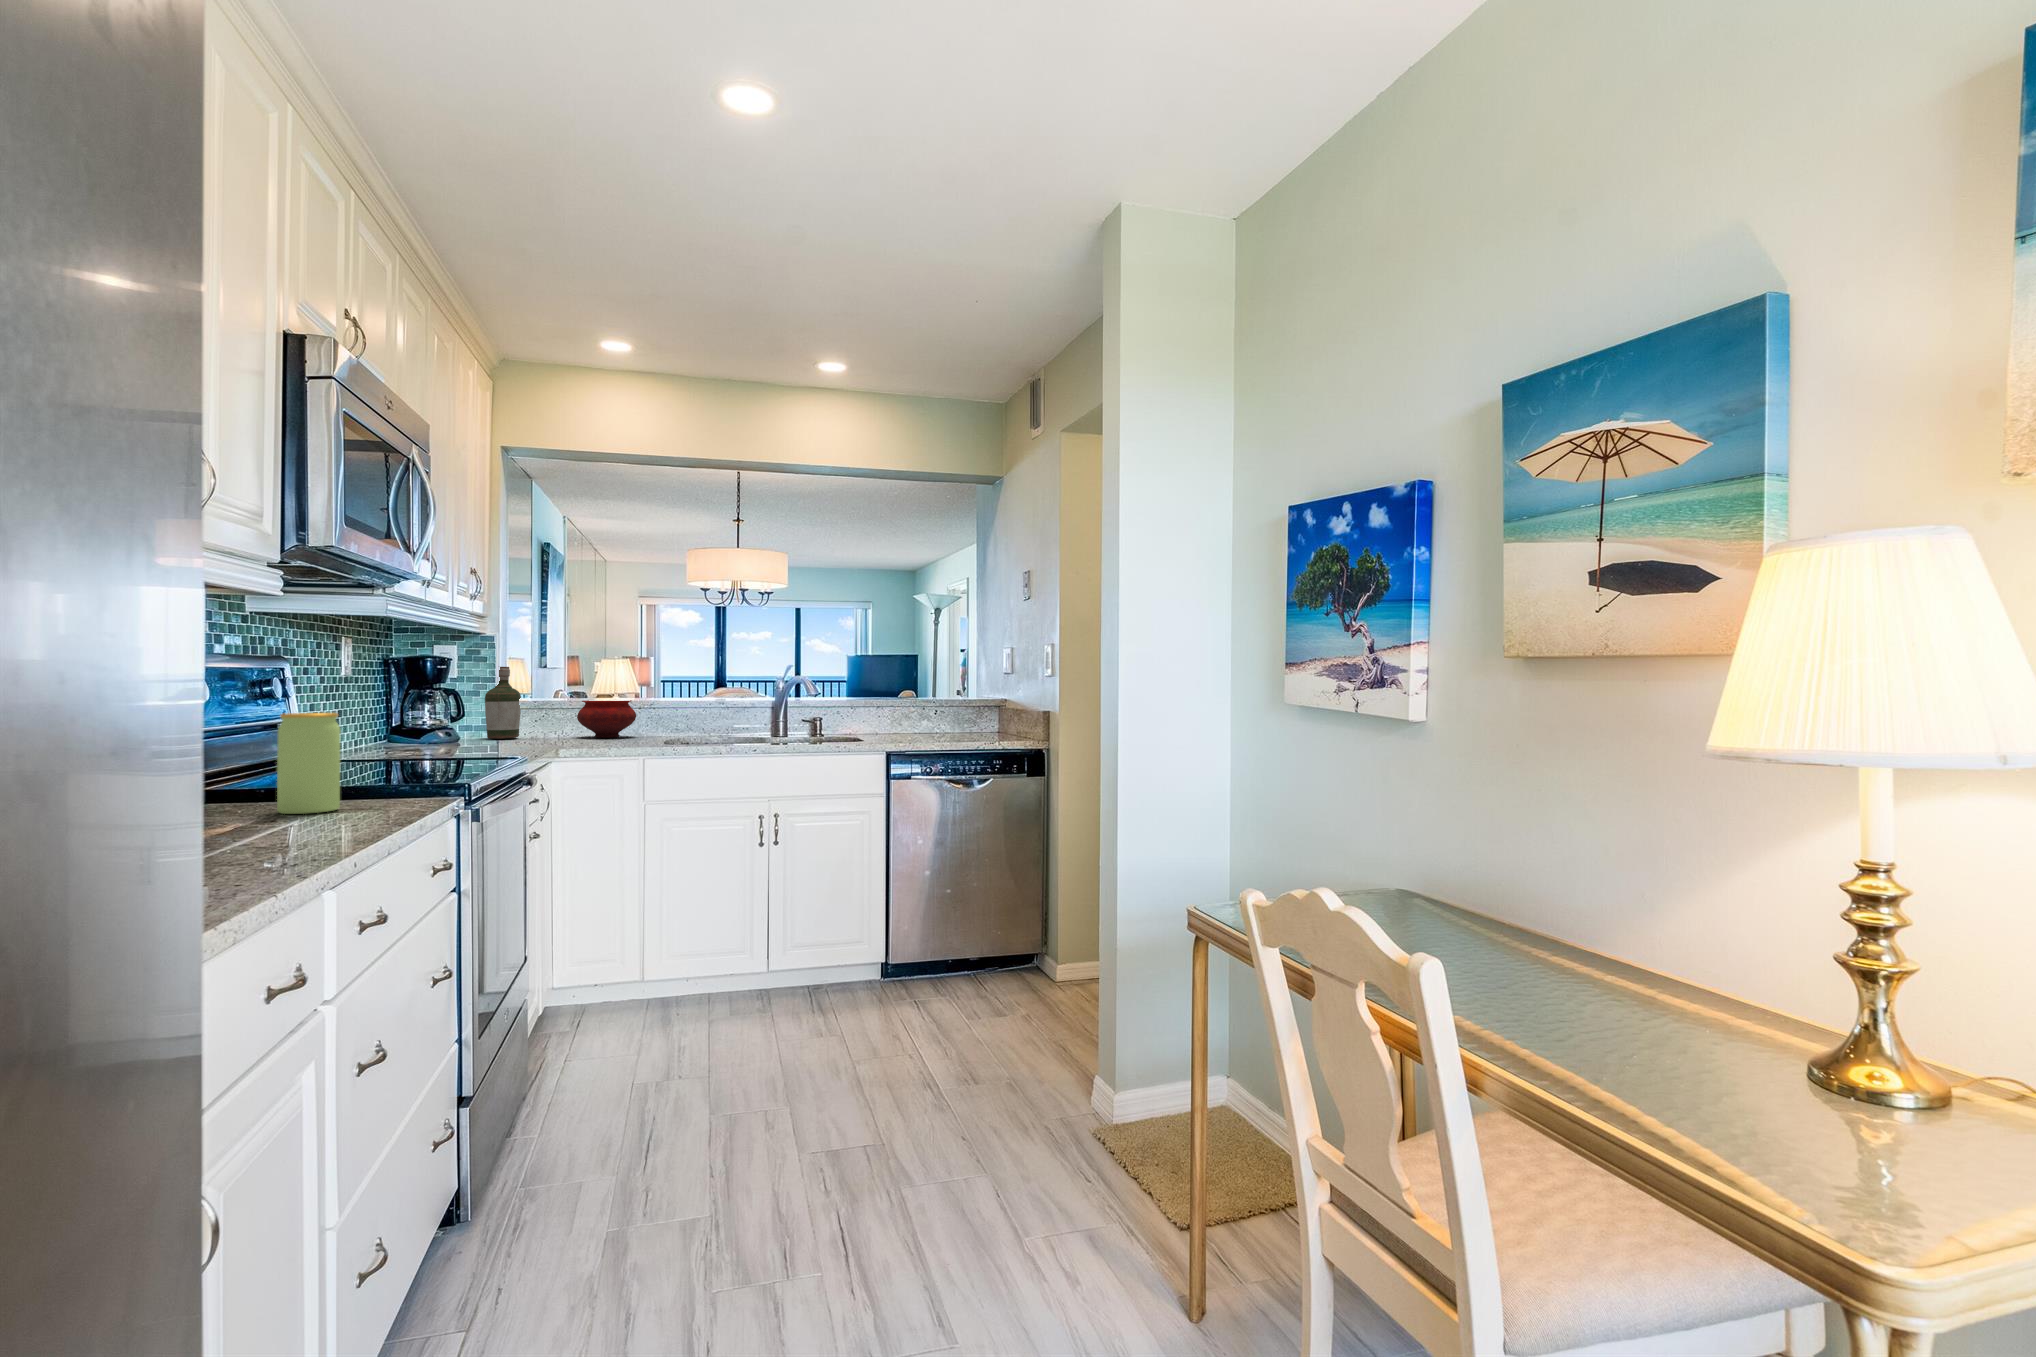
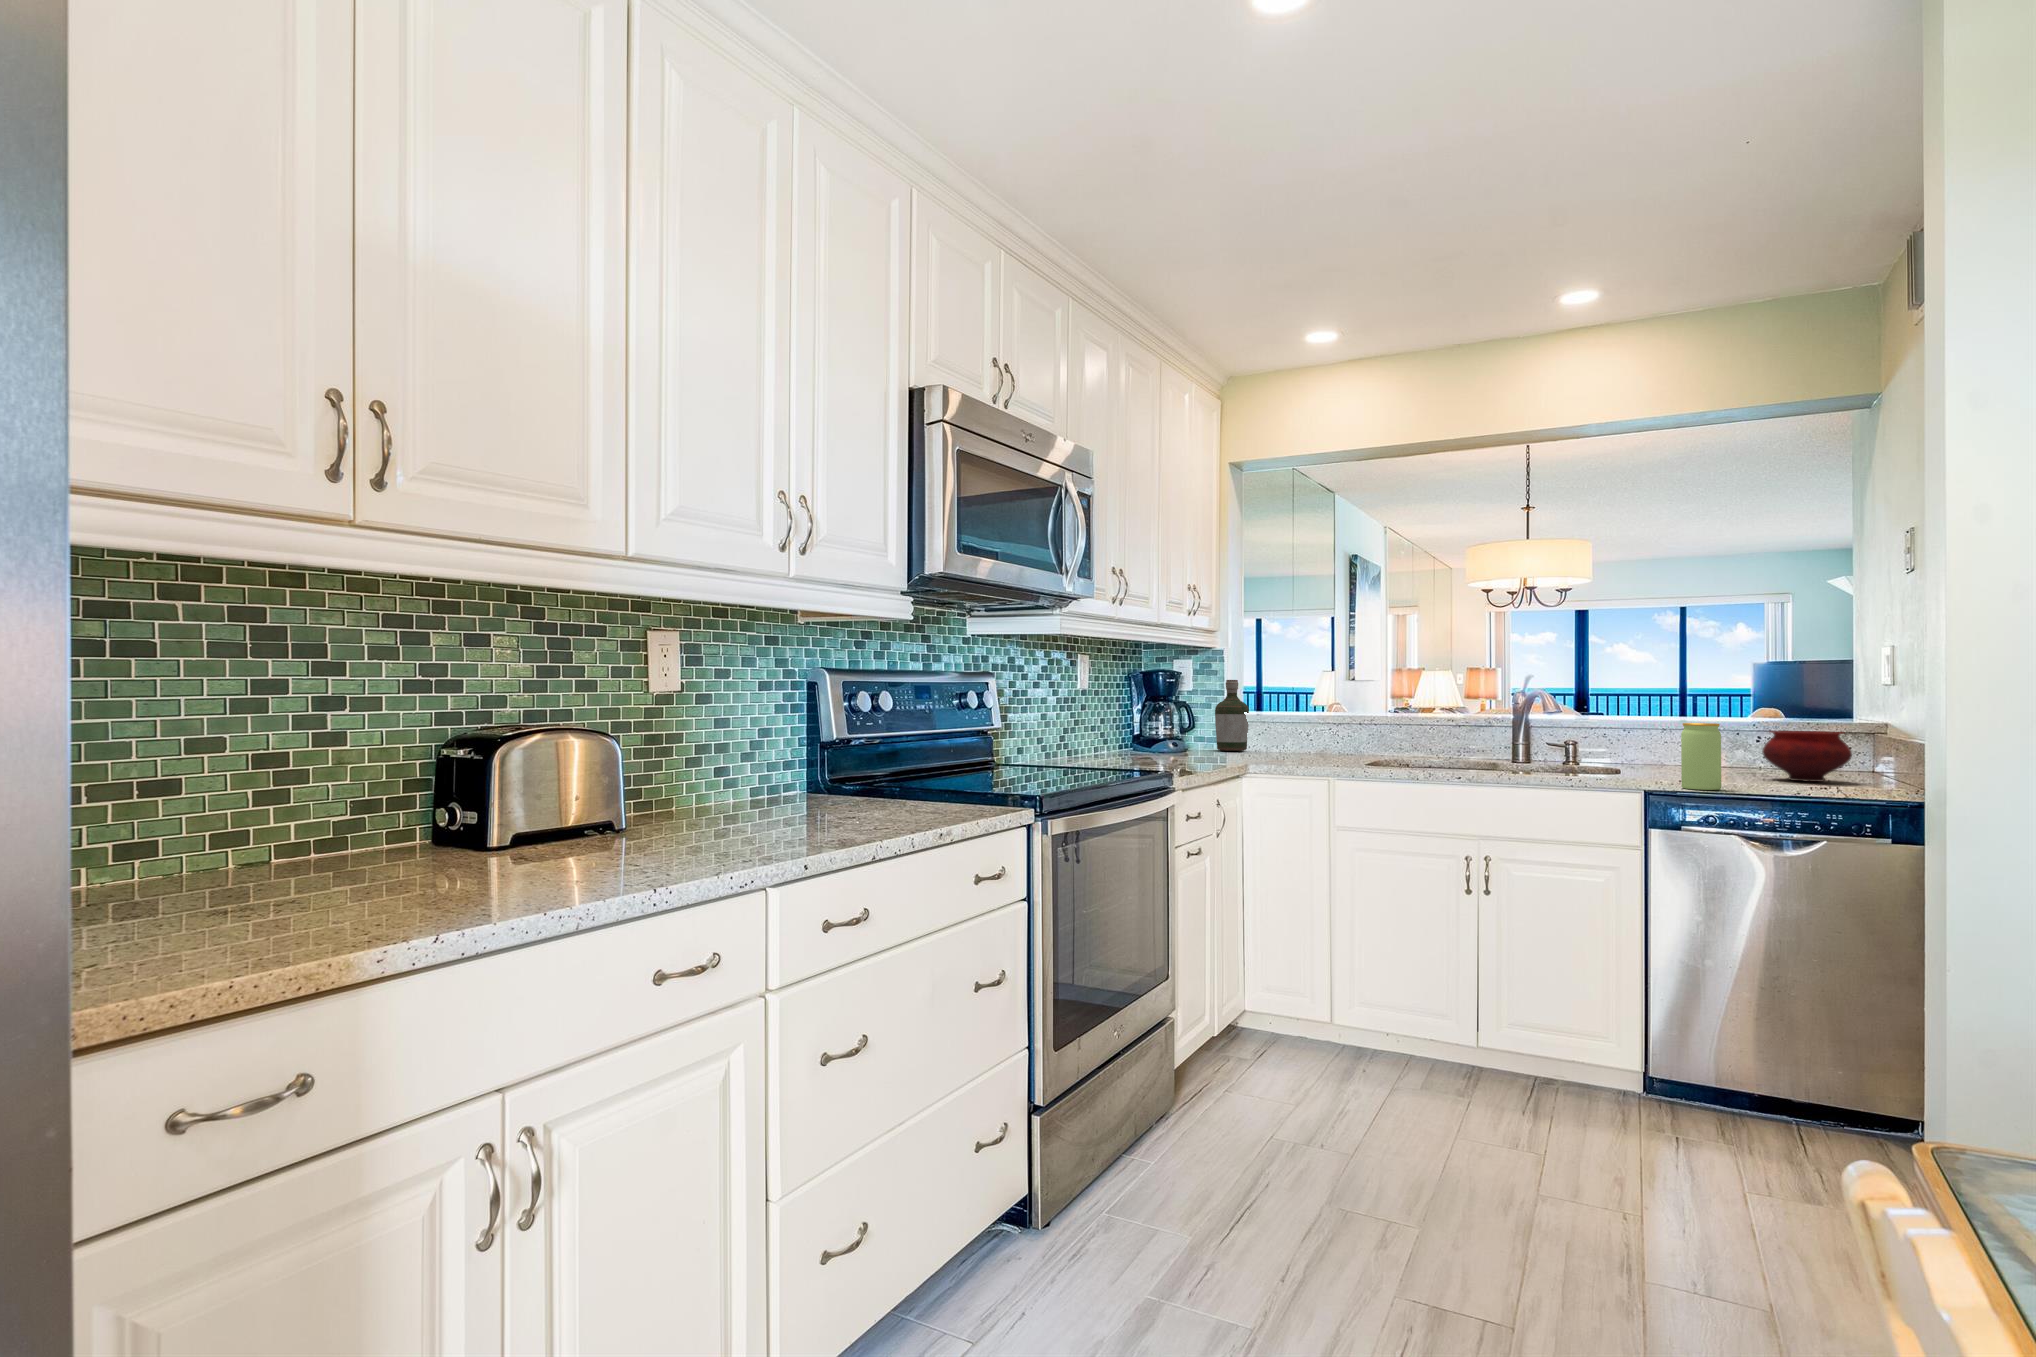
bowl: present [577,700,636,738] -> present [1762,731,1852,782]
jar: present [277,713,340,814] -> present [1681,723,1721,790]

